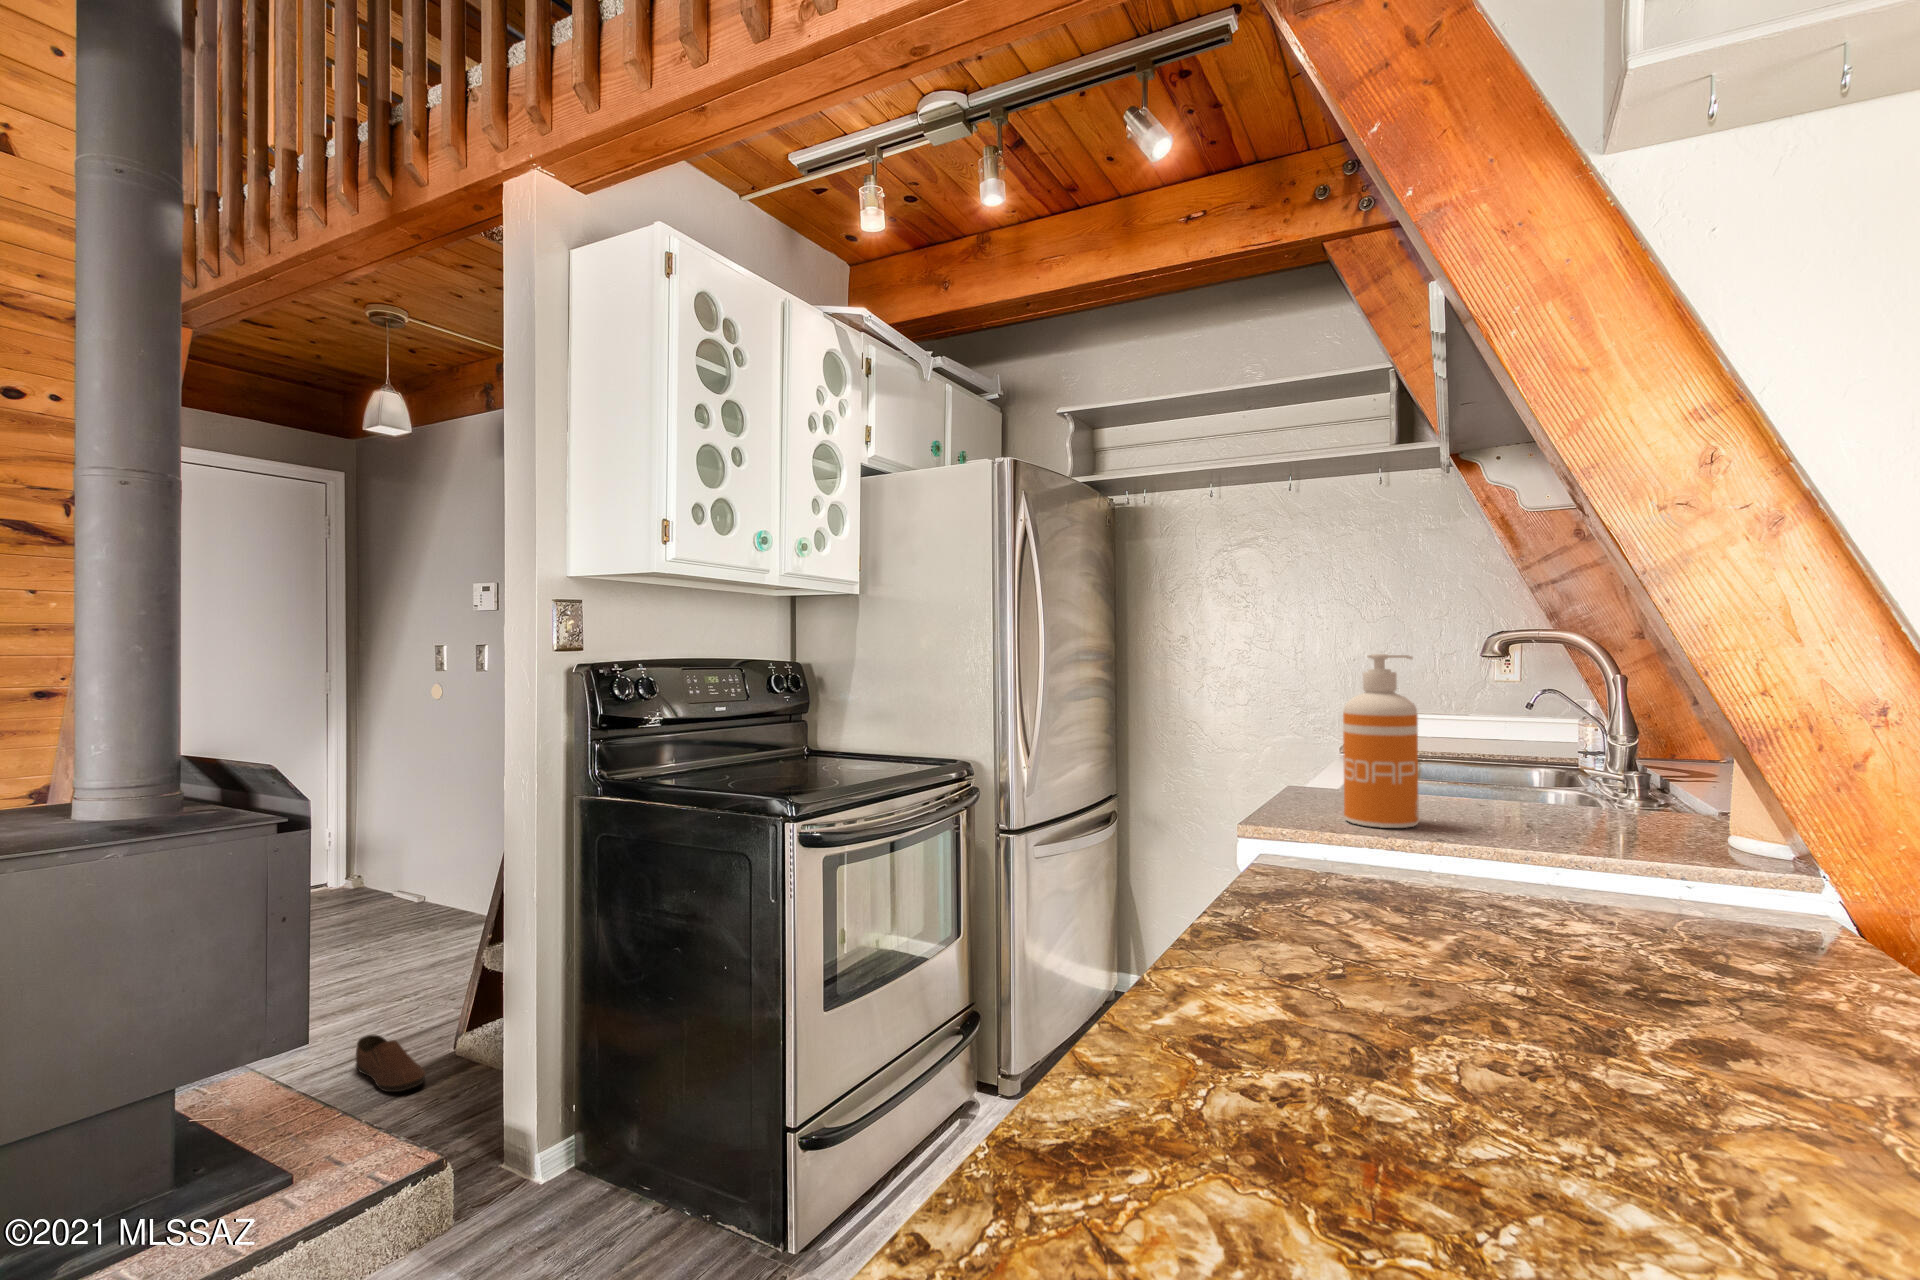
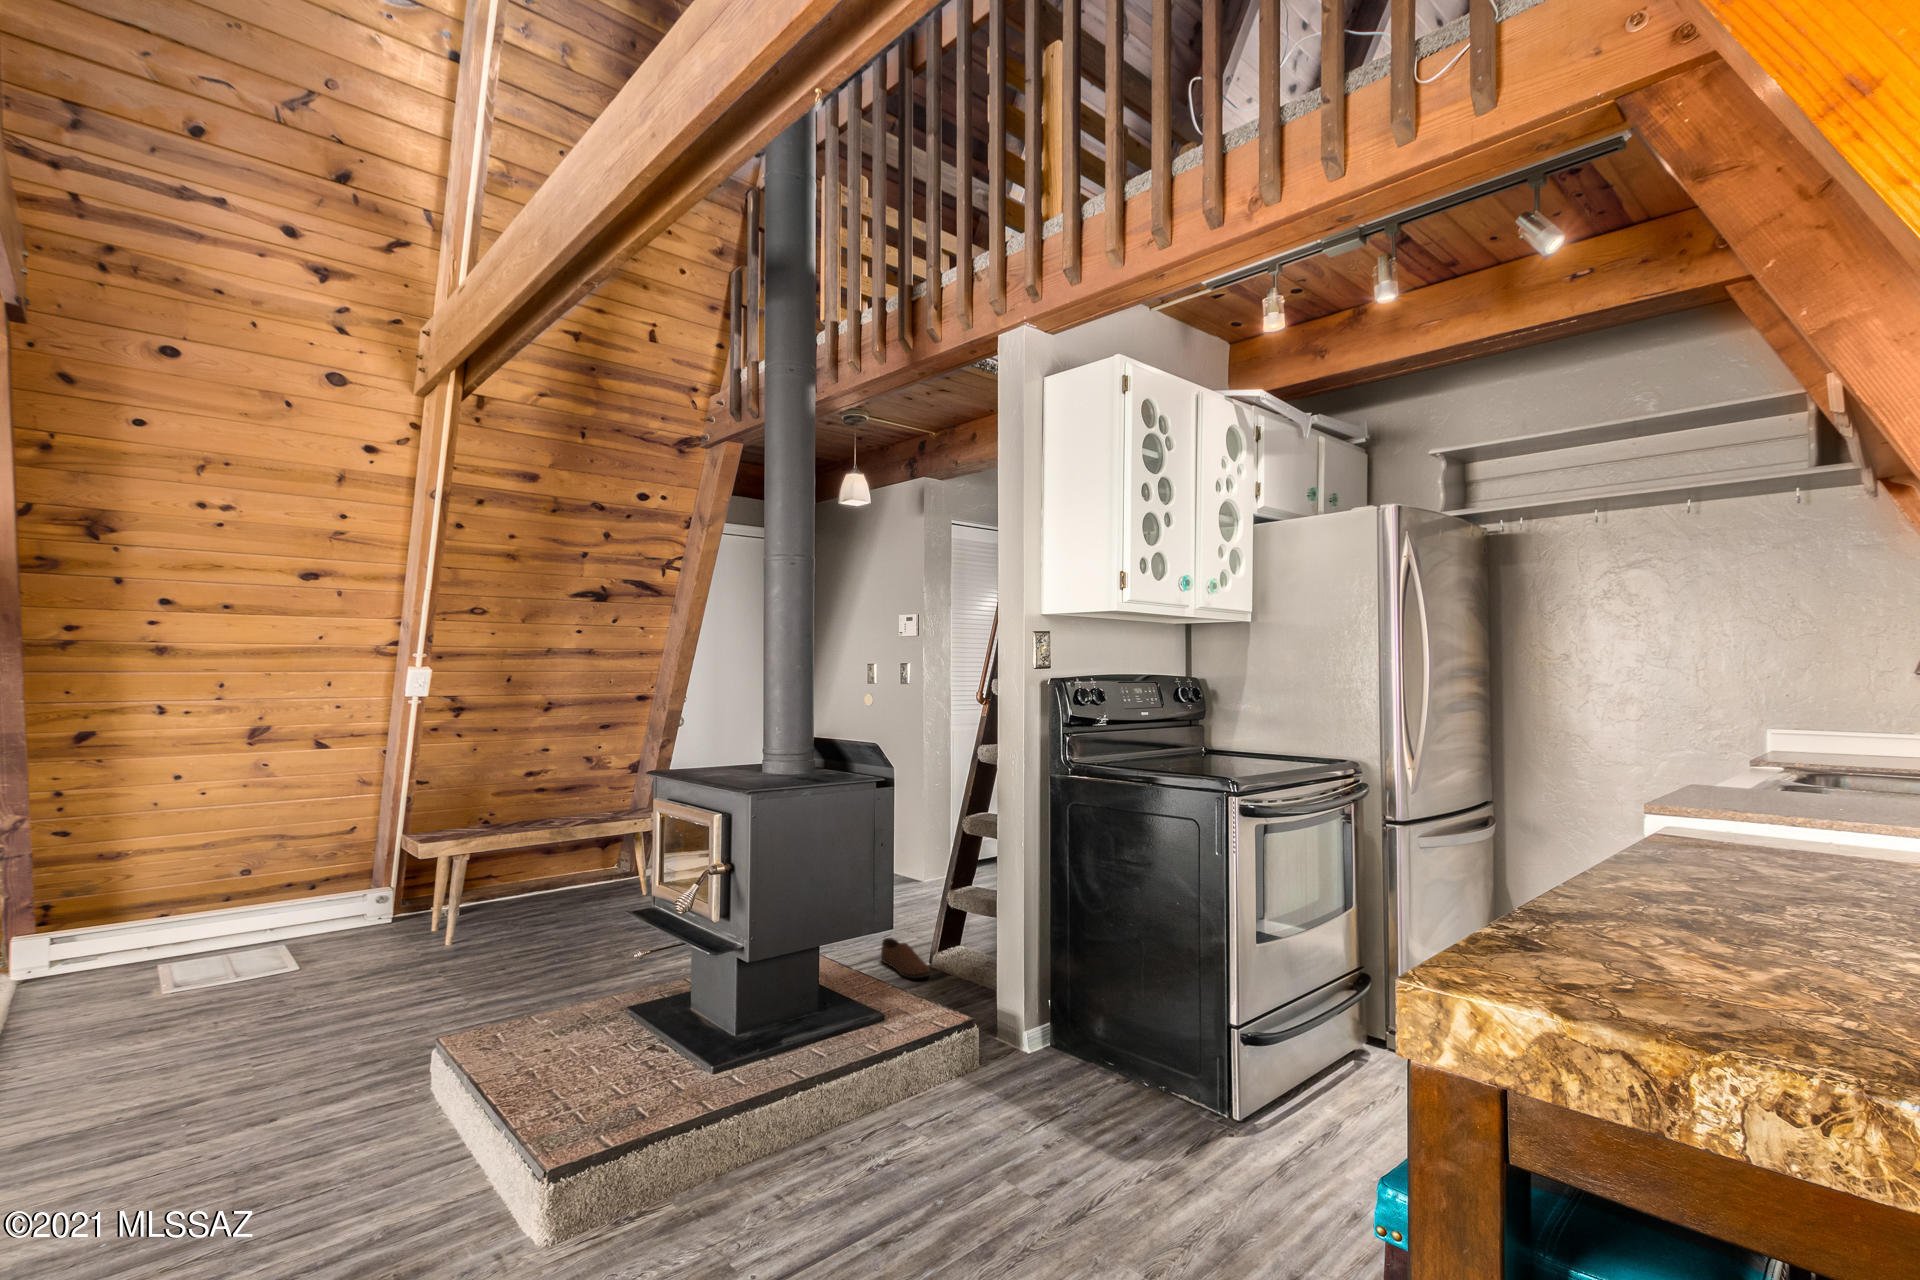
soap dispenser: present [1343,654,1419,828] -> none [1744,681,1823,826]

